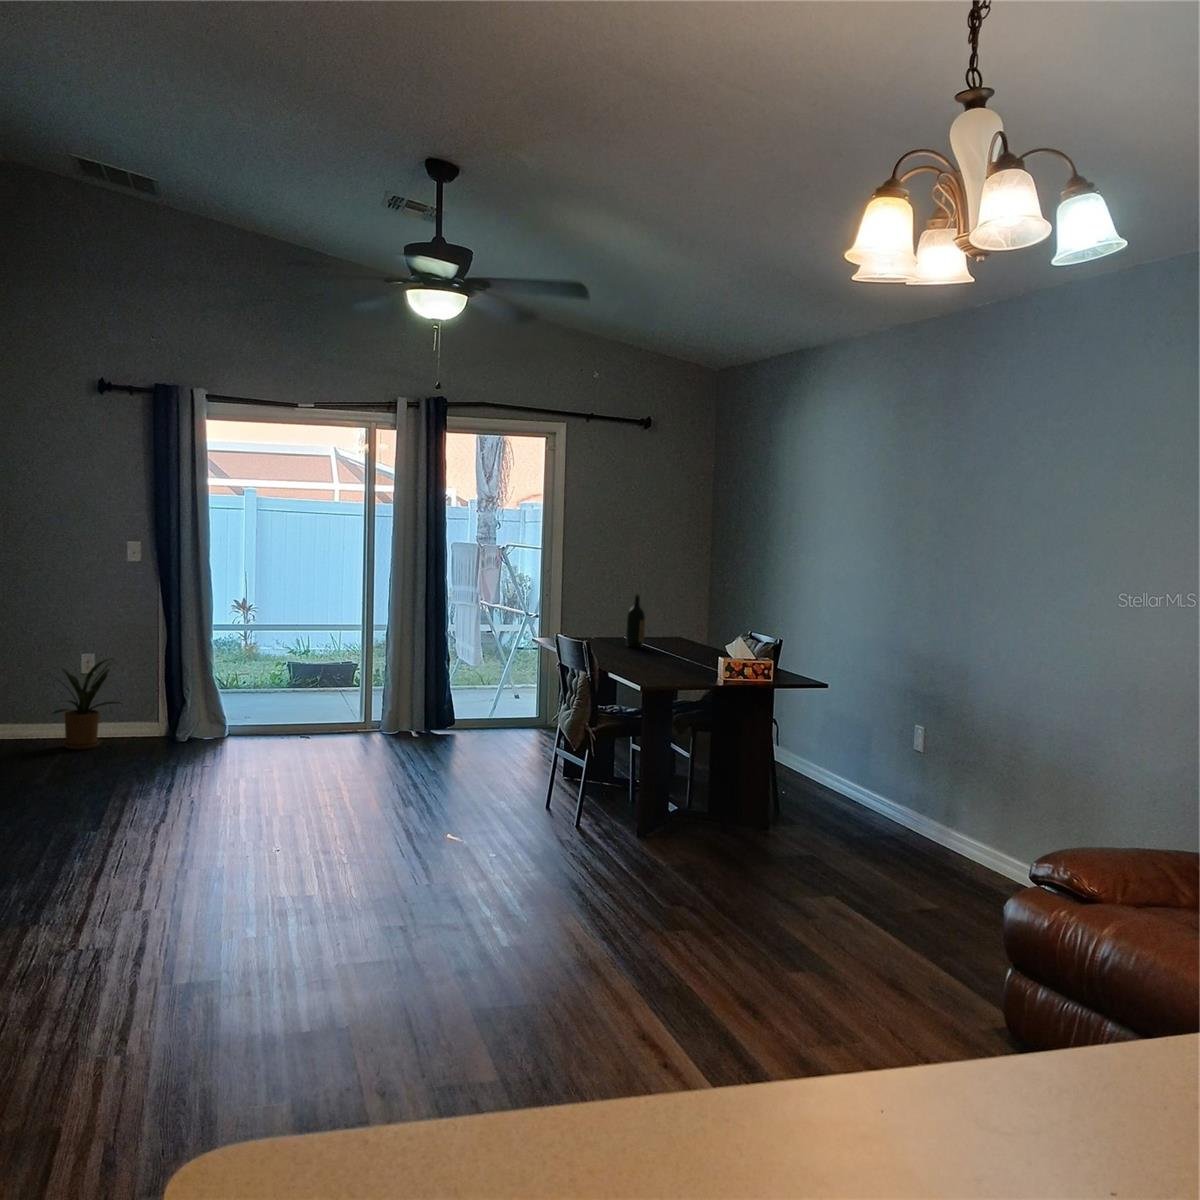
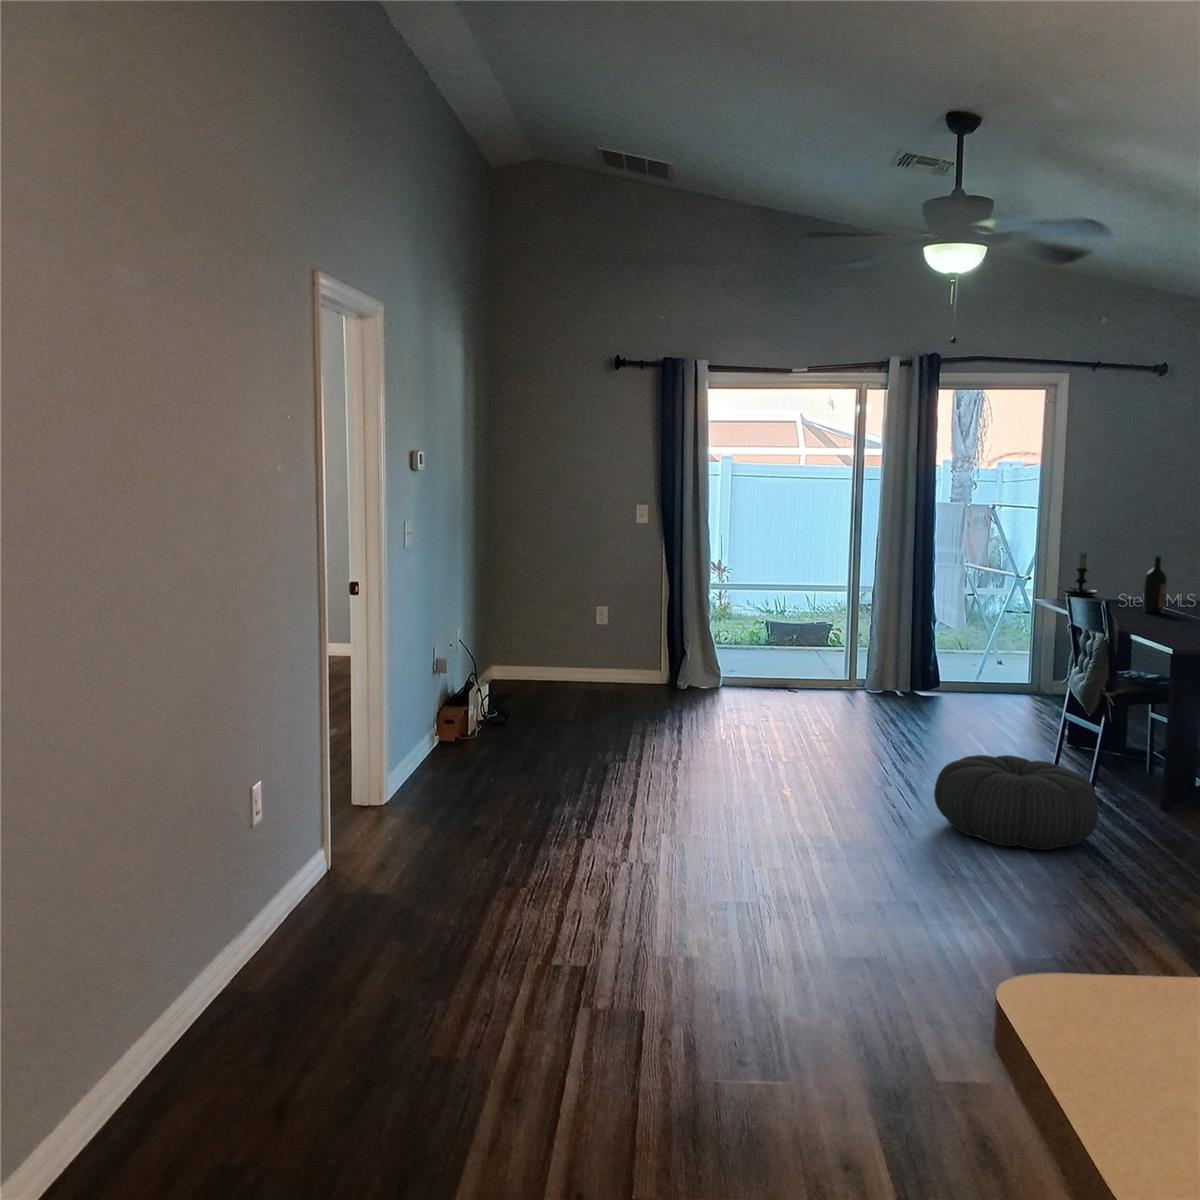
candle holder: none [564,586,596,630] -> present [1063,552,1098,597]
house plant: present [53,659,121,750] -> none [560,609,633,690]
pouf: none [420,801,574,898] -> present [934,755,1098,850]

